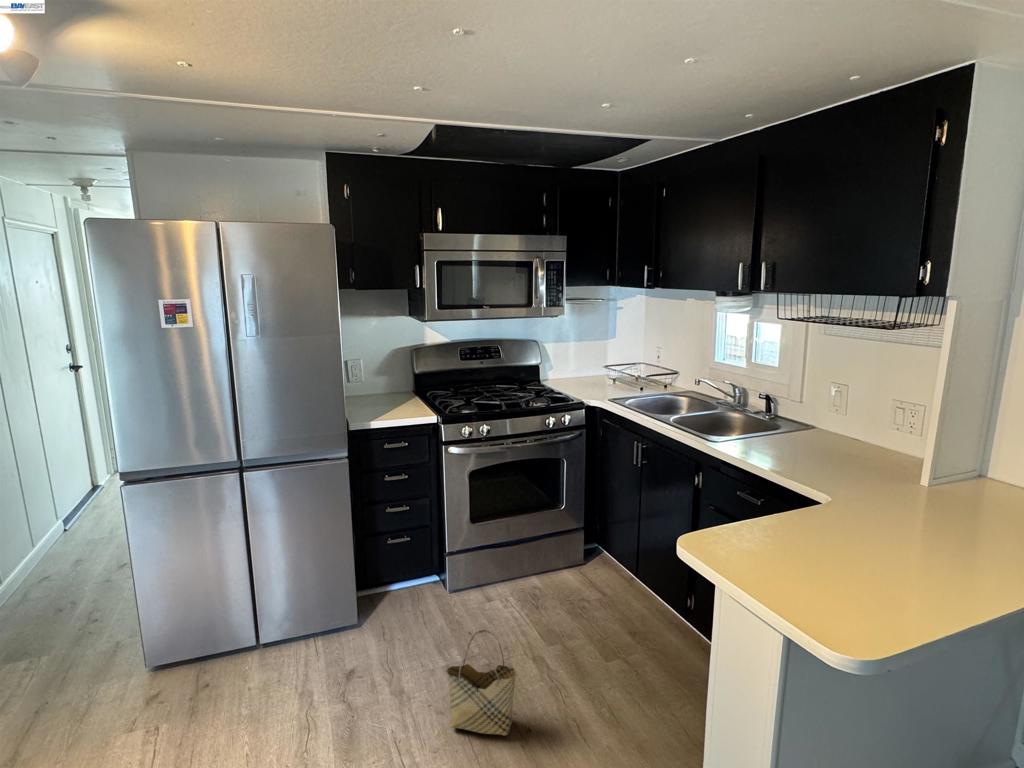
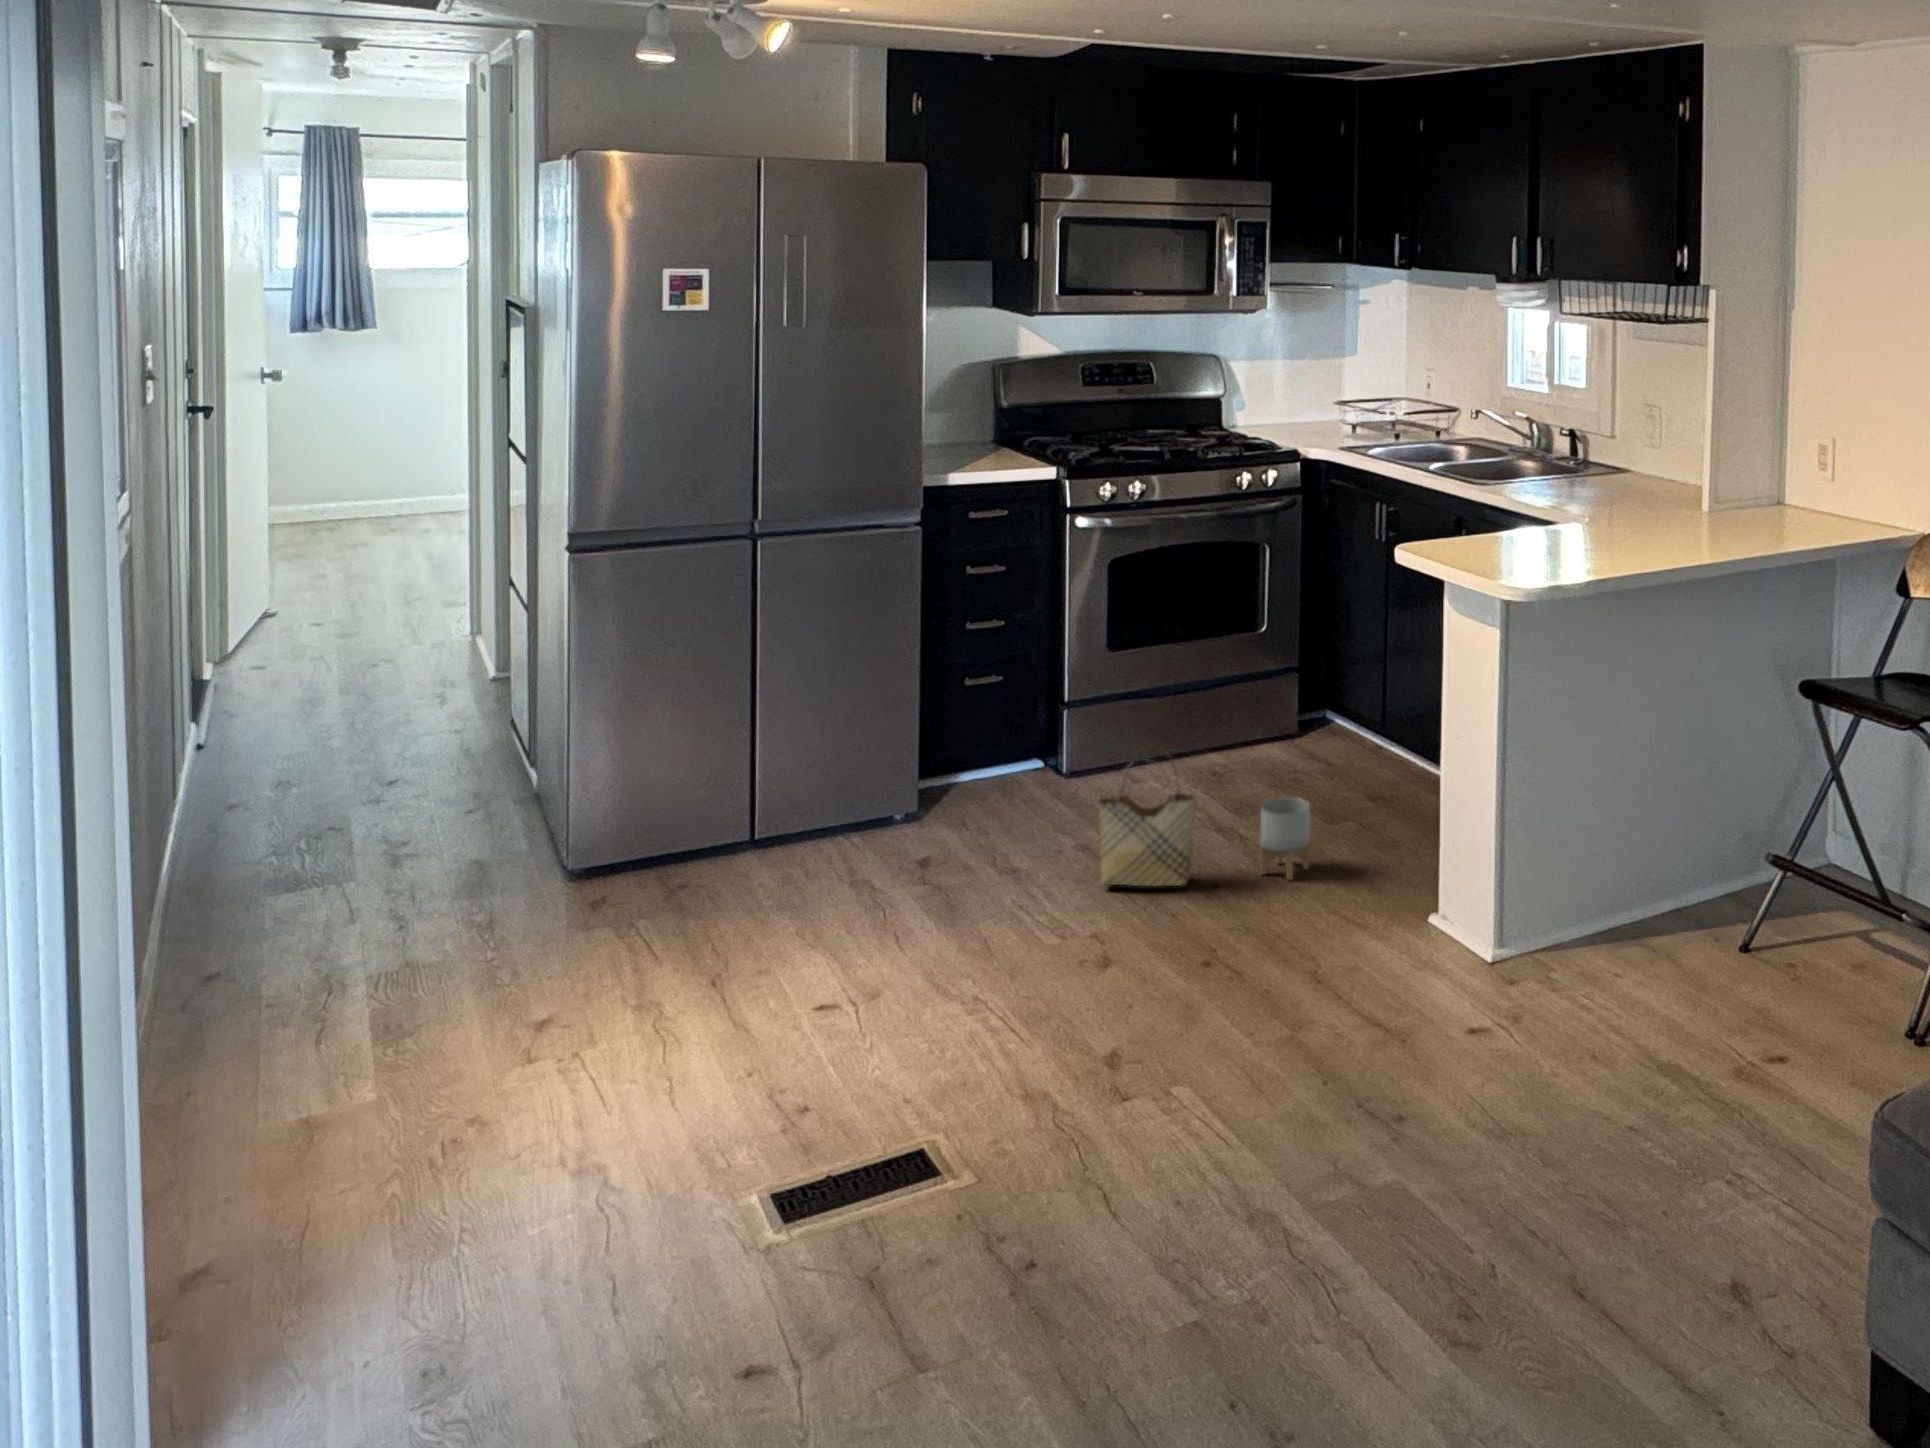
planter: none [560,668,596,735] -> present [1260,797,1310,880]

